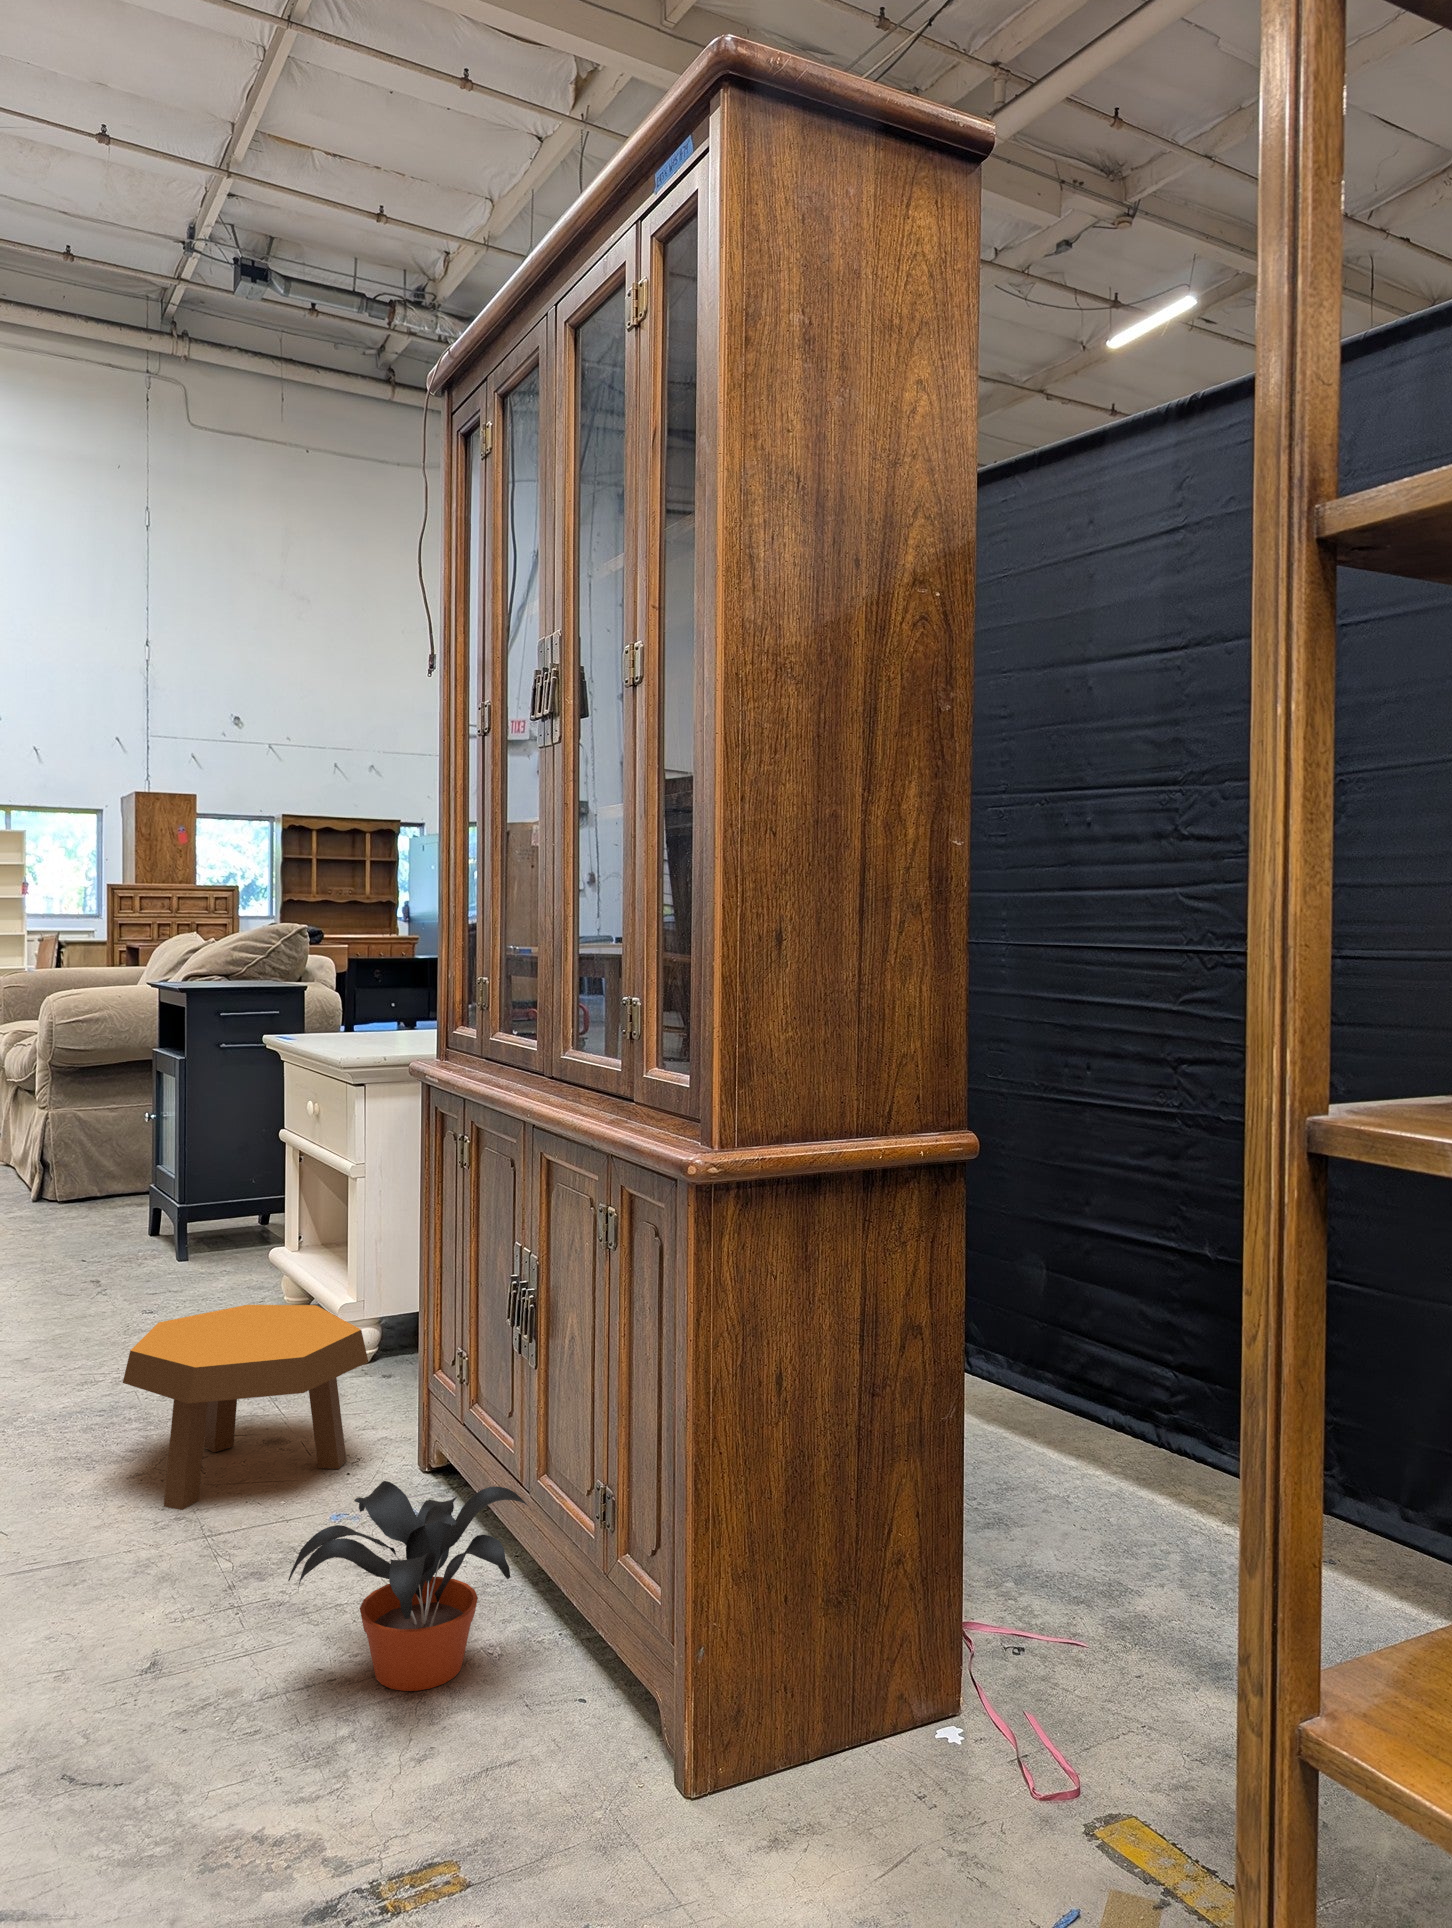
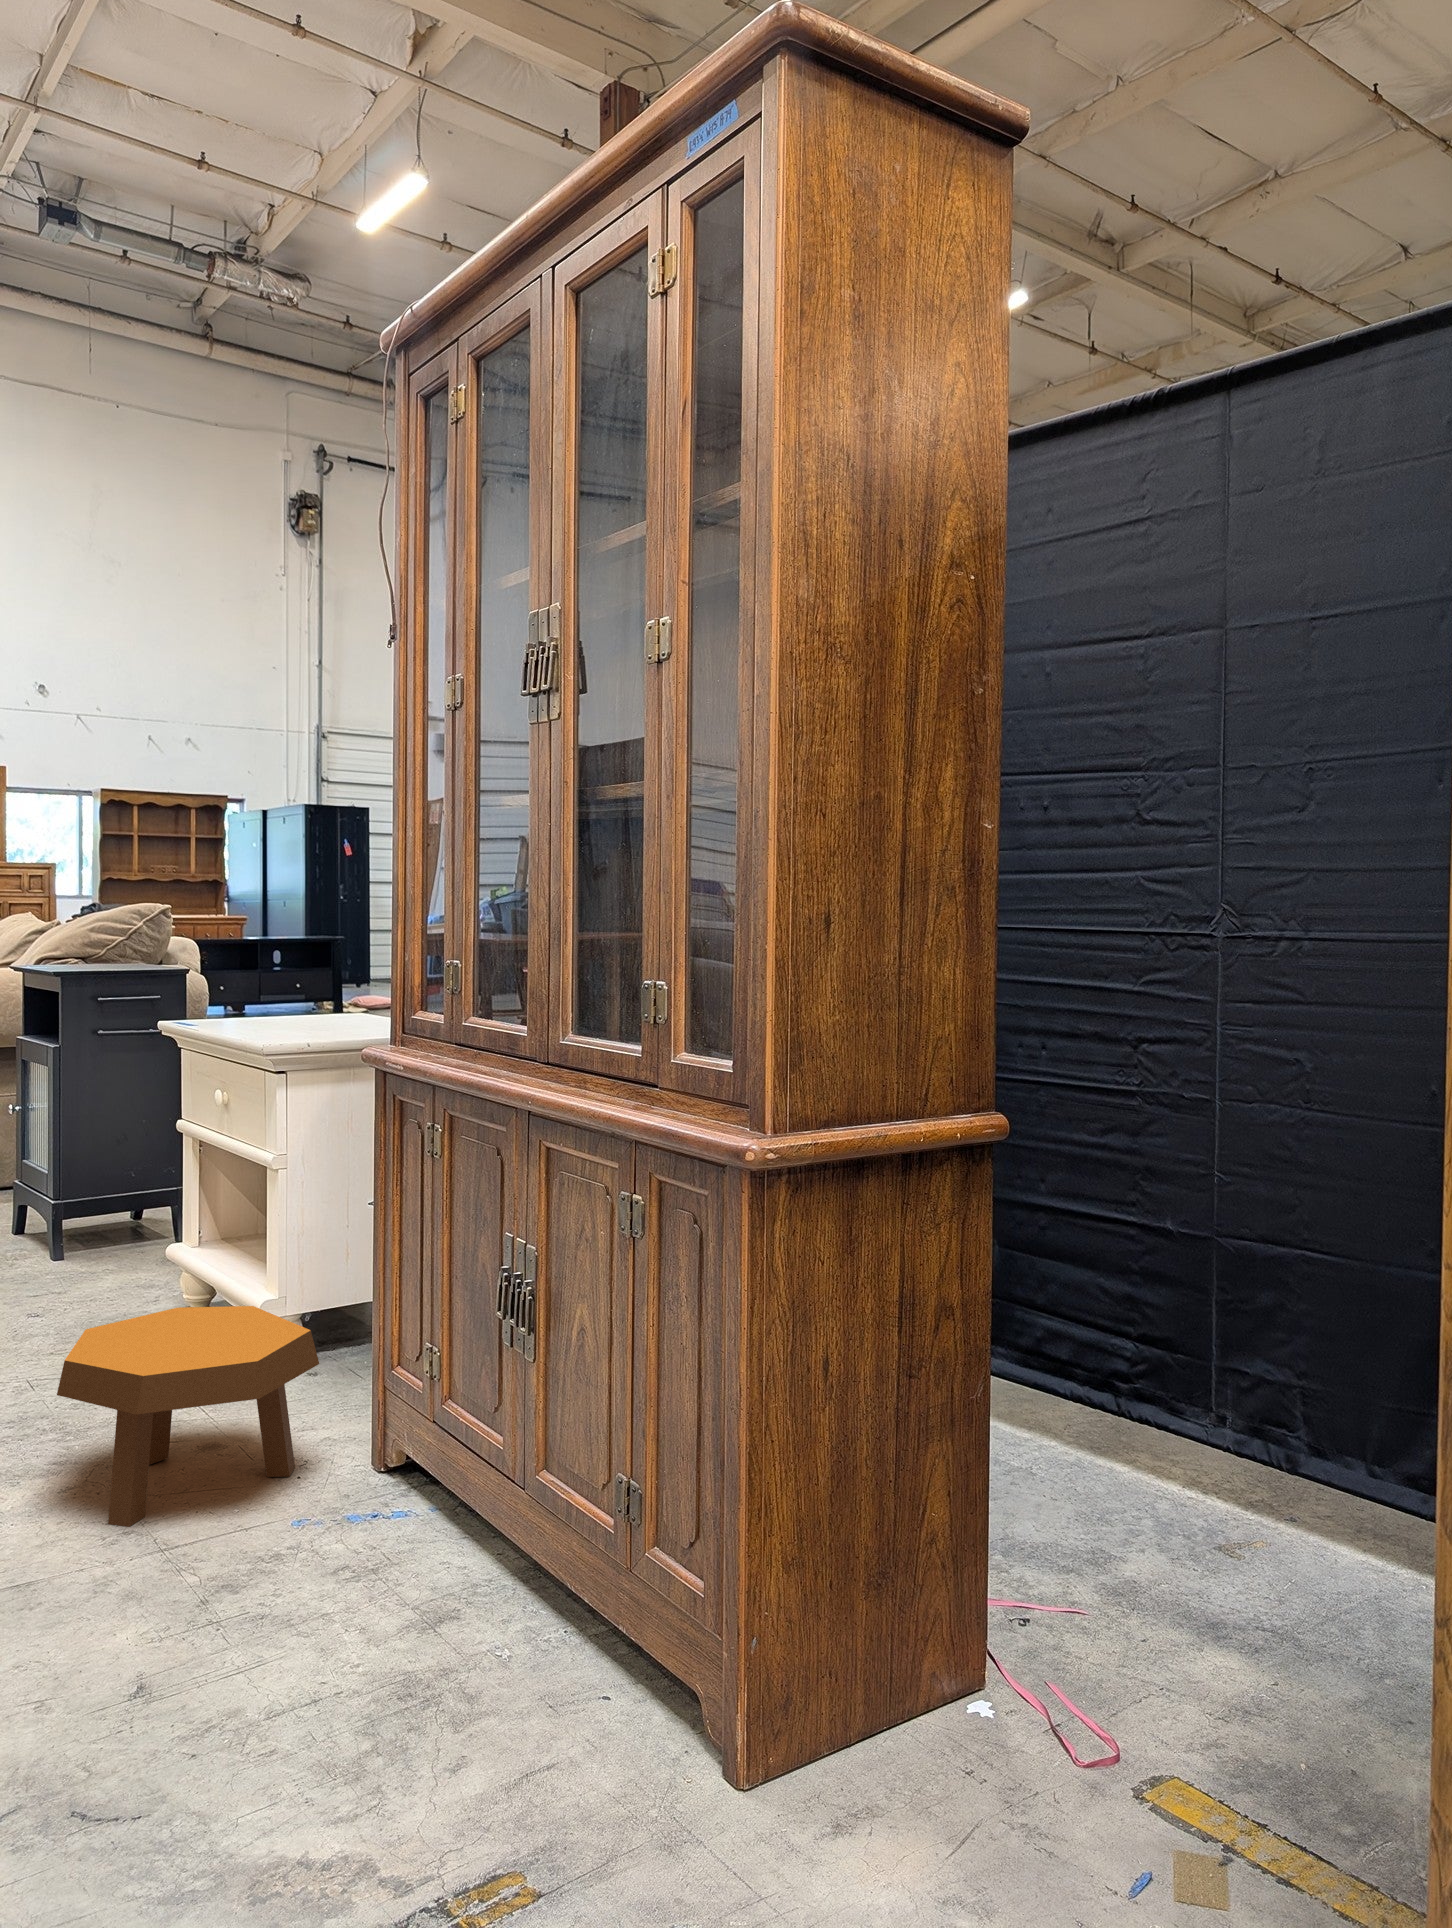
potted plant: present [288,1481,531,1691] -> none [300,1487,543,1701]

